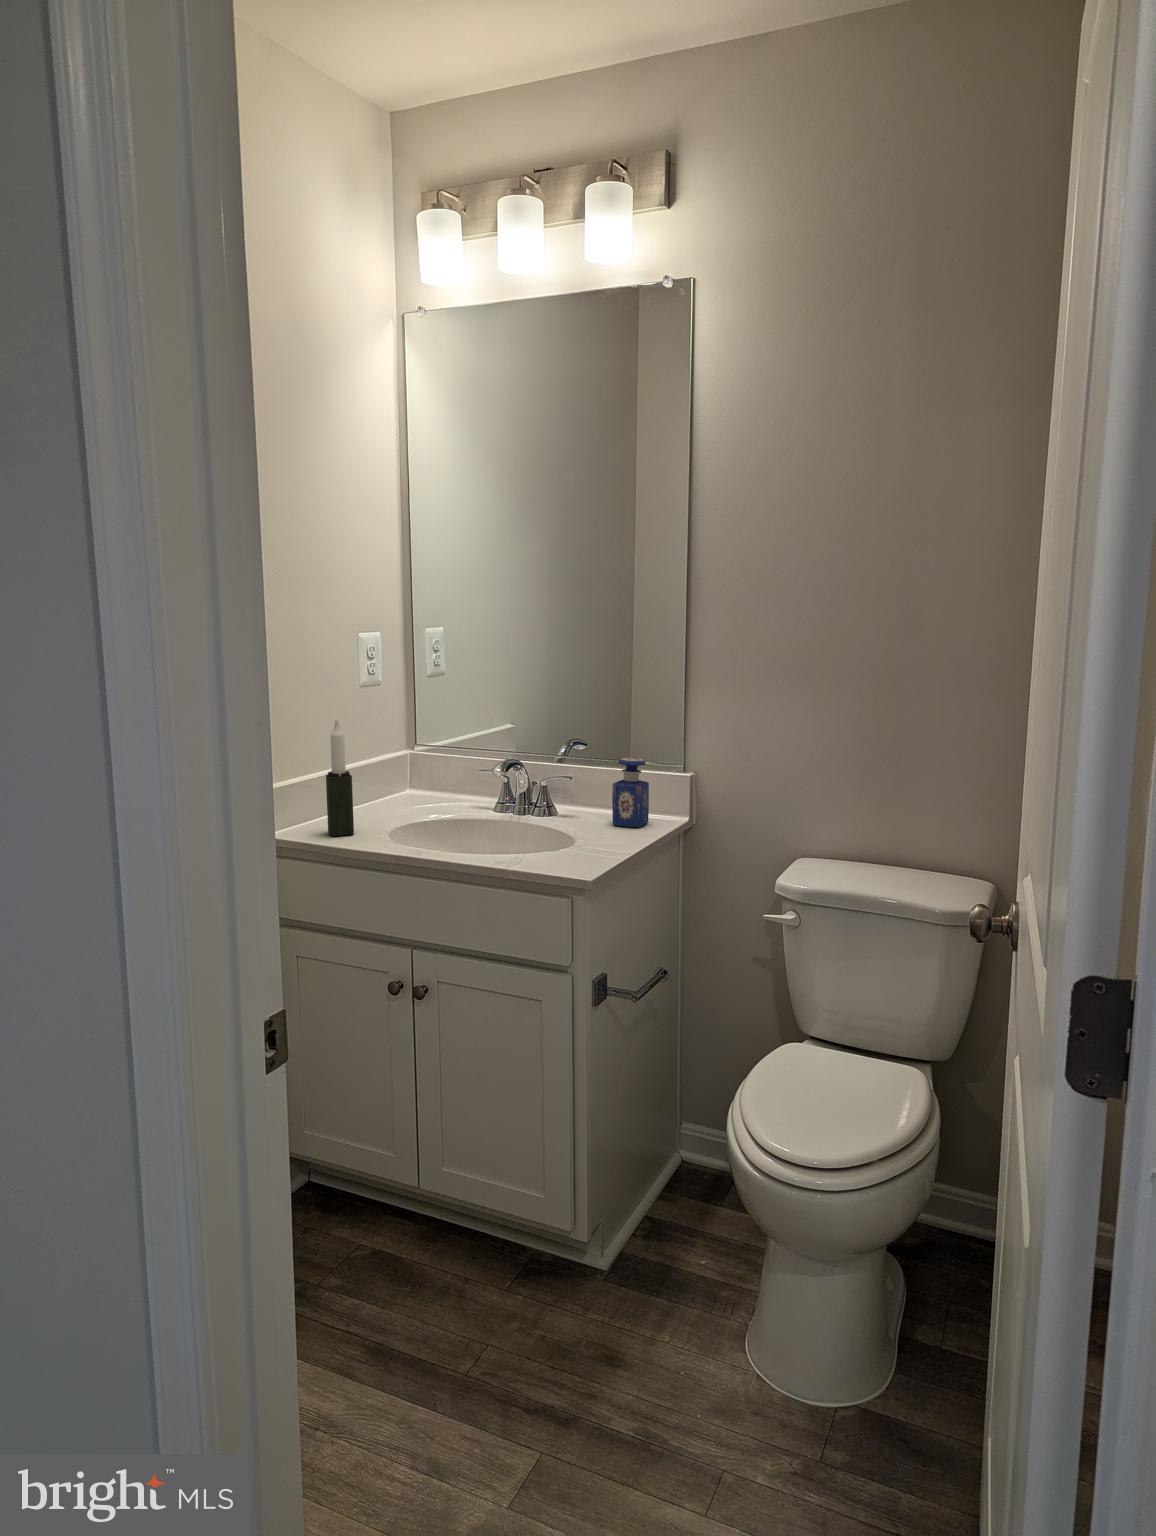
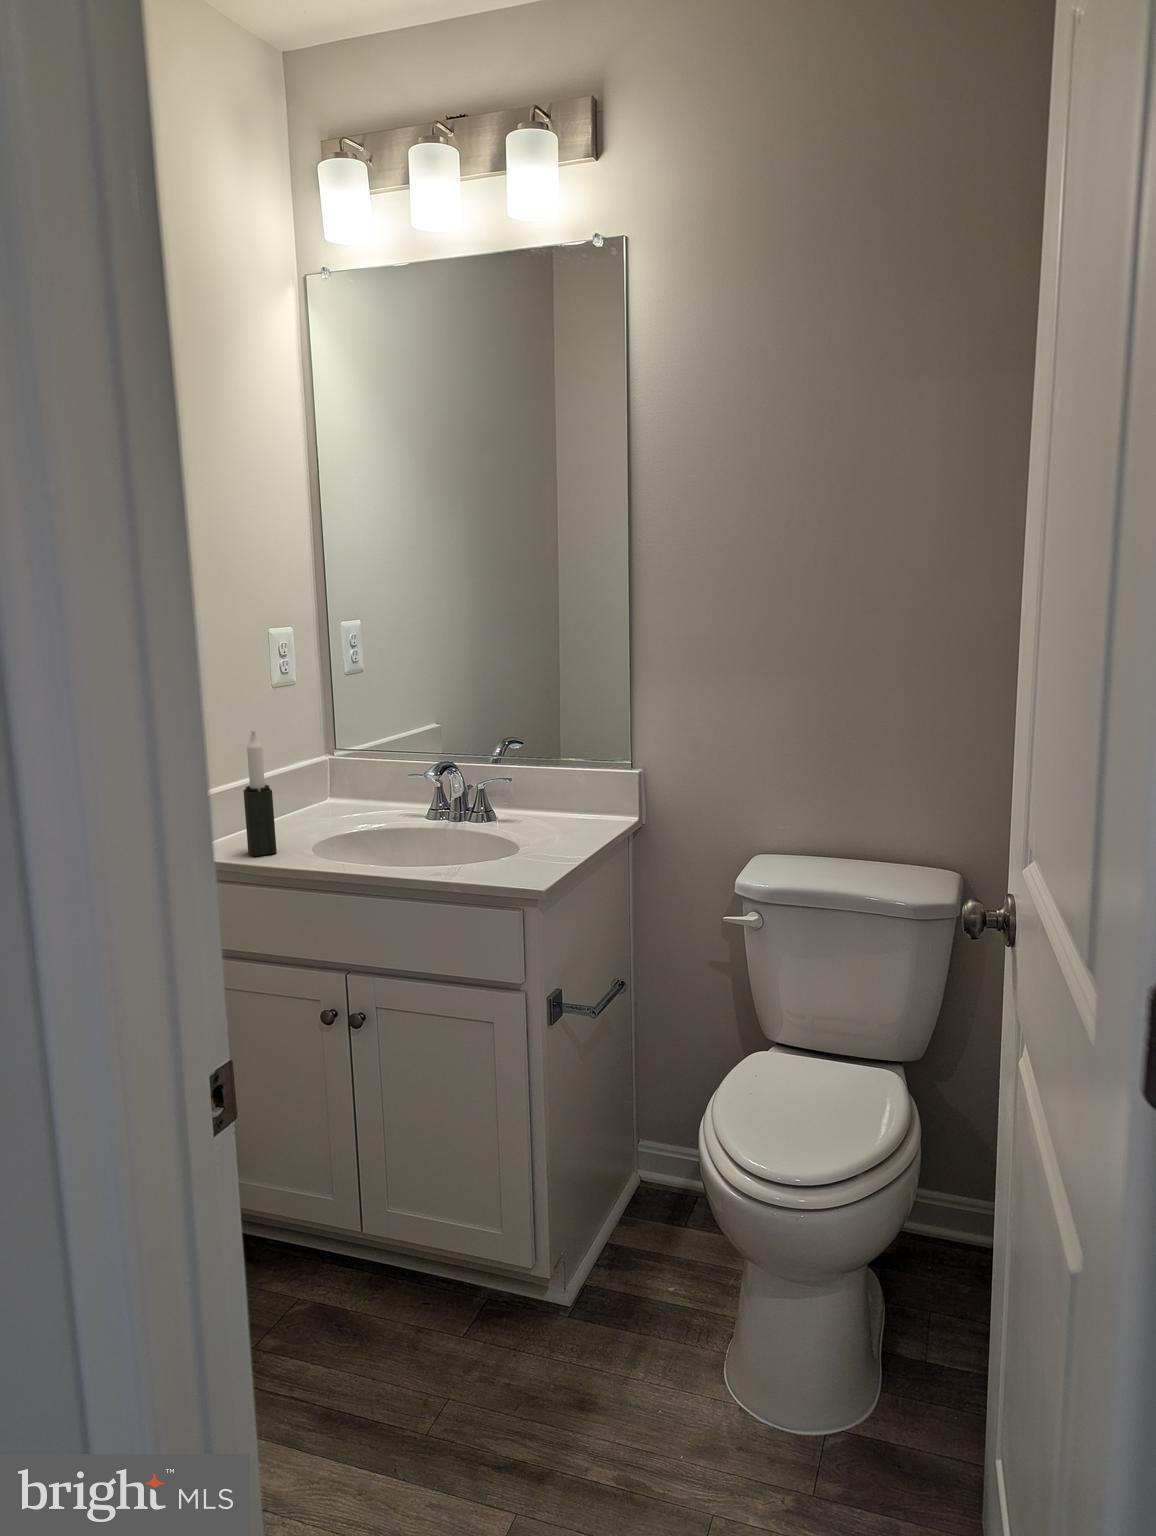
perfume bottle: present [612,757,649,827] -> none [555,758,596,834]

